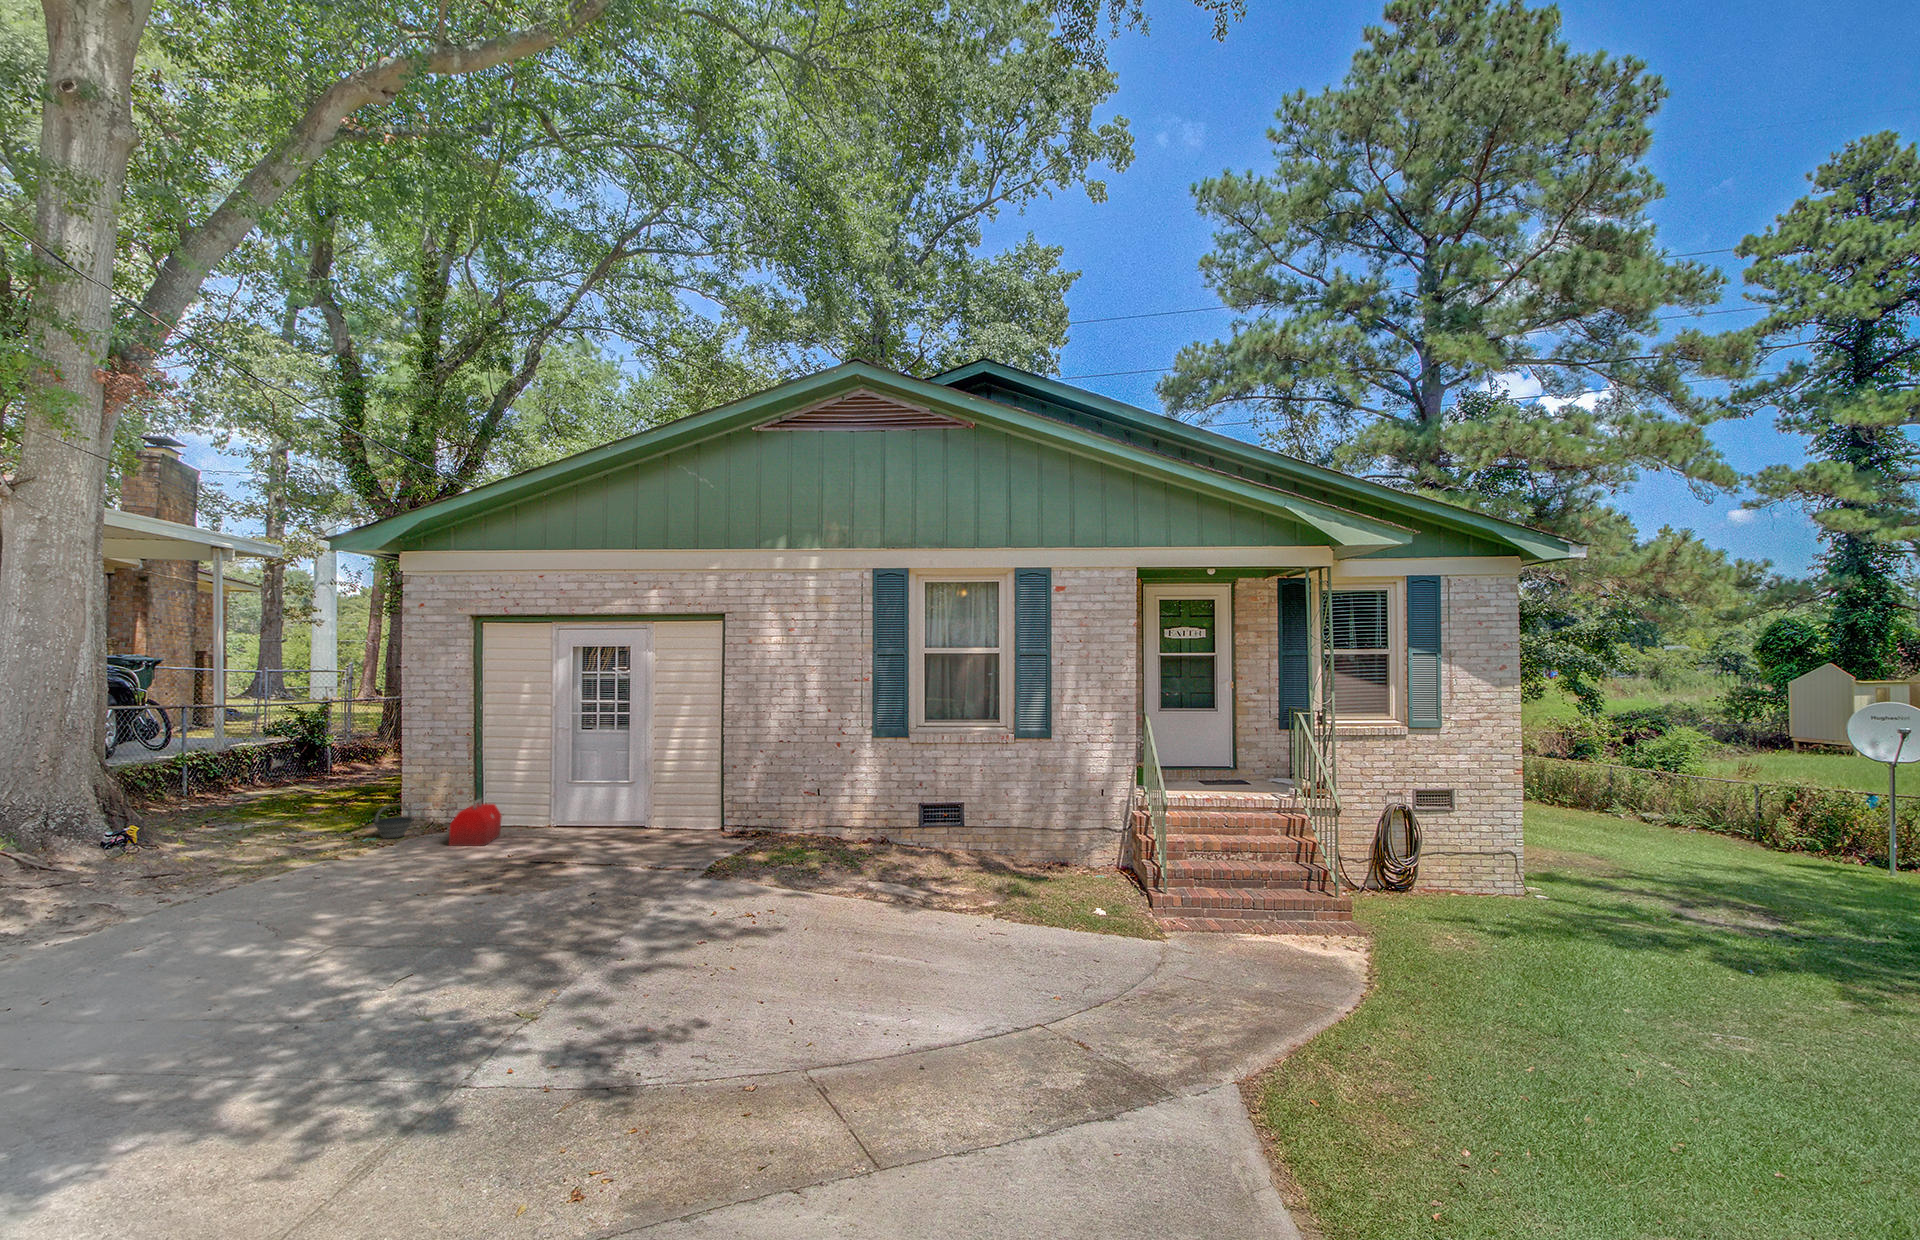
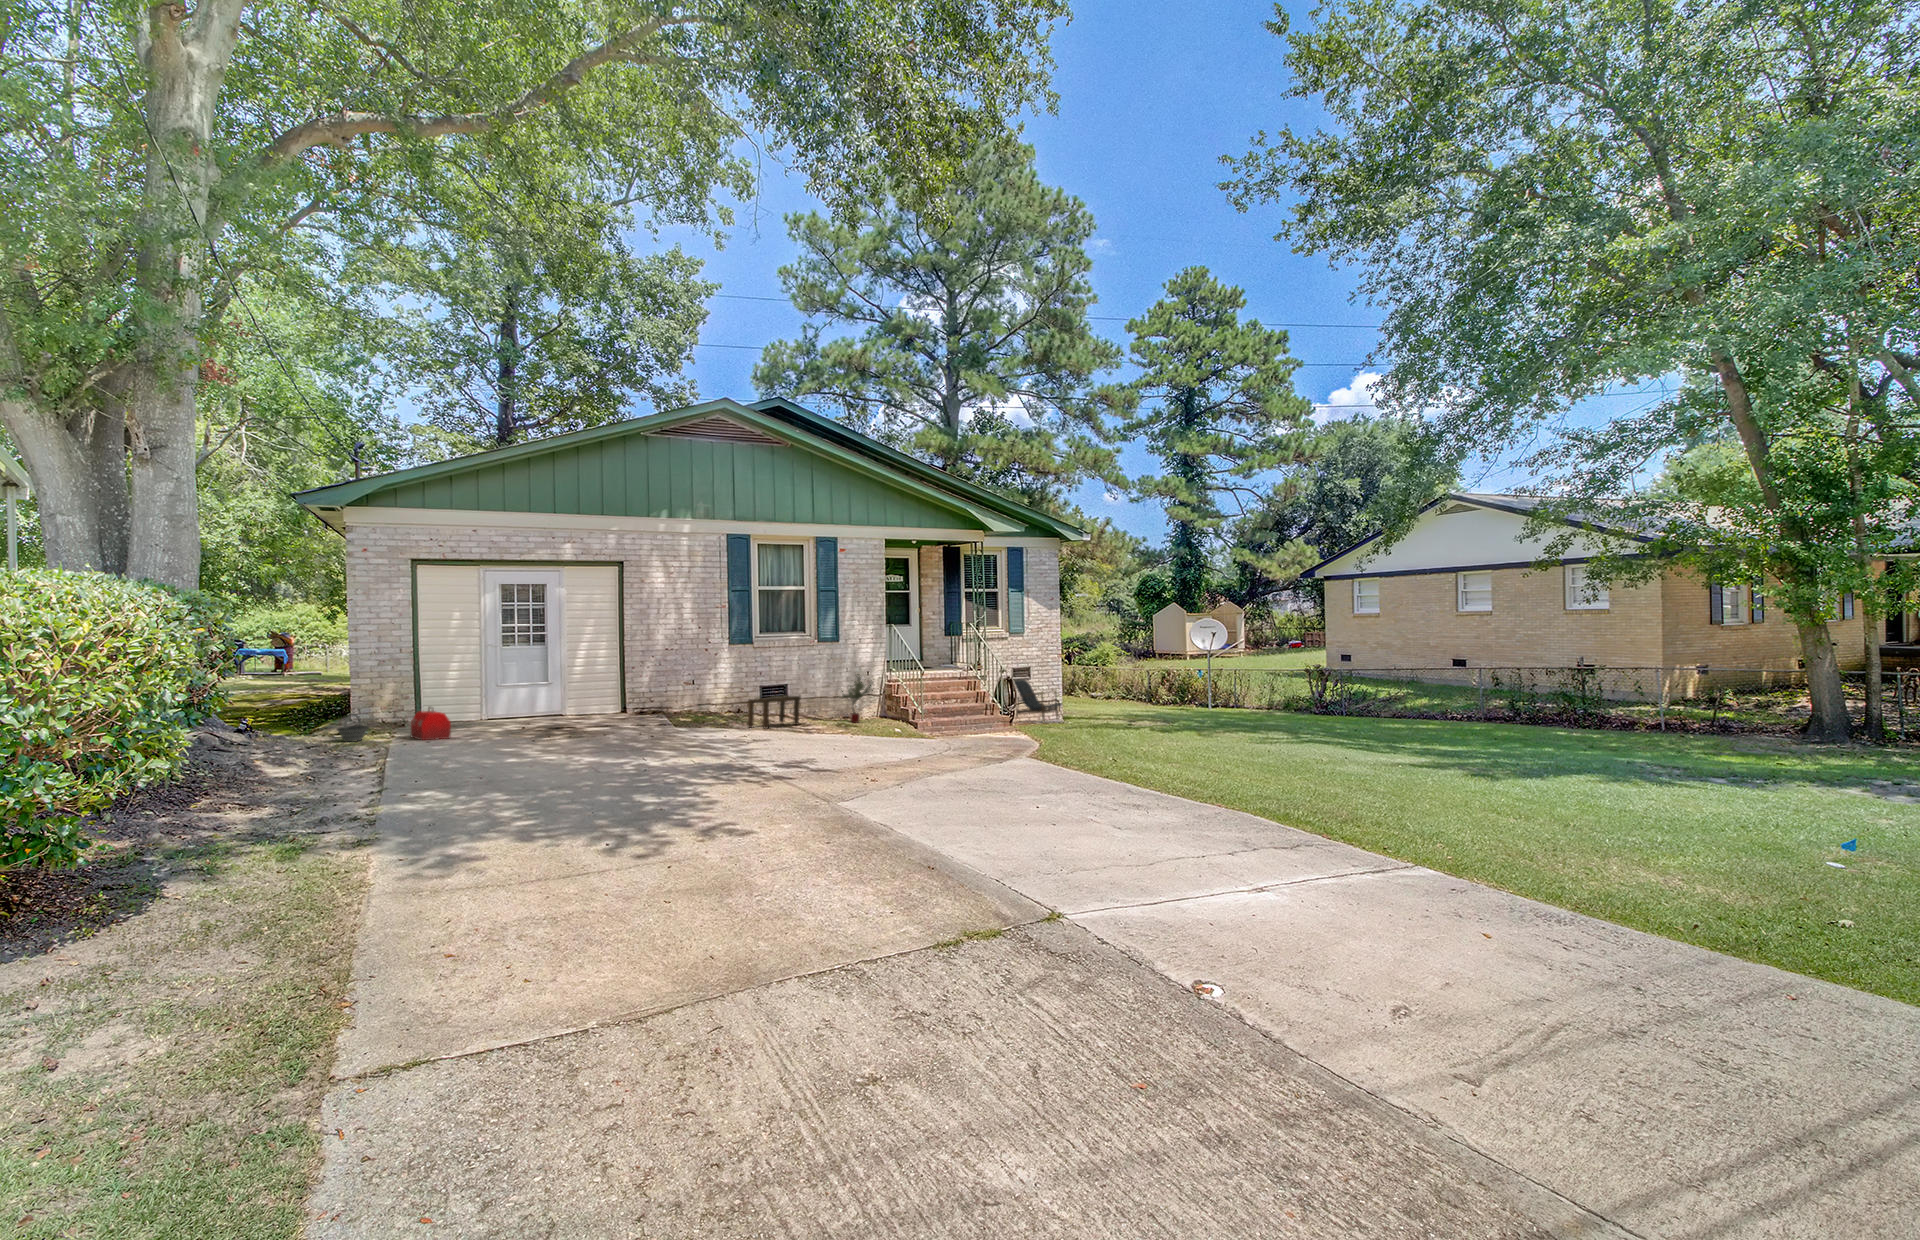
potted tree: none [1035,792,1103,876] -> present [837,674,873,723]
lounge chair: none [1406,814,1512,911] -> present [1014,679,1062,722]
bench: none [878,818,970,876] -> present [748,695,801,729]

